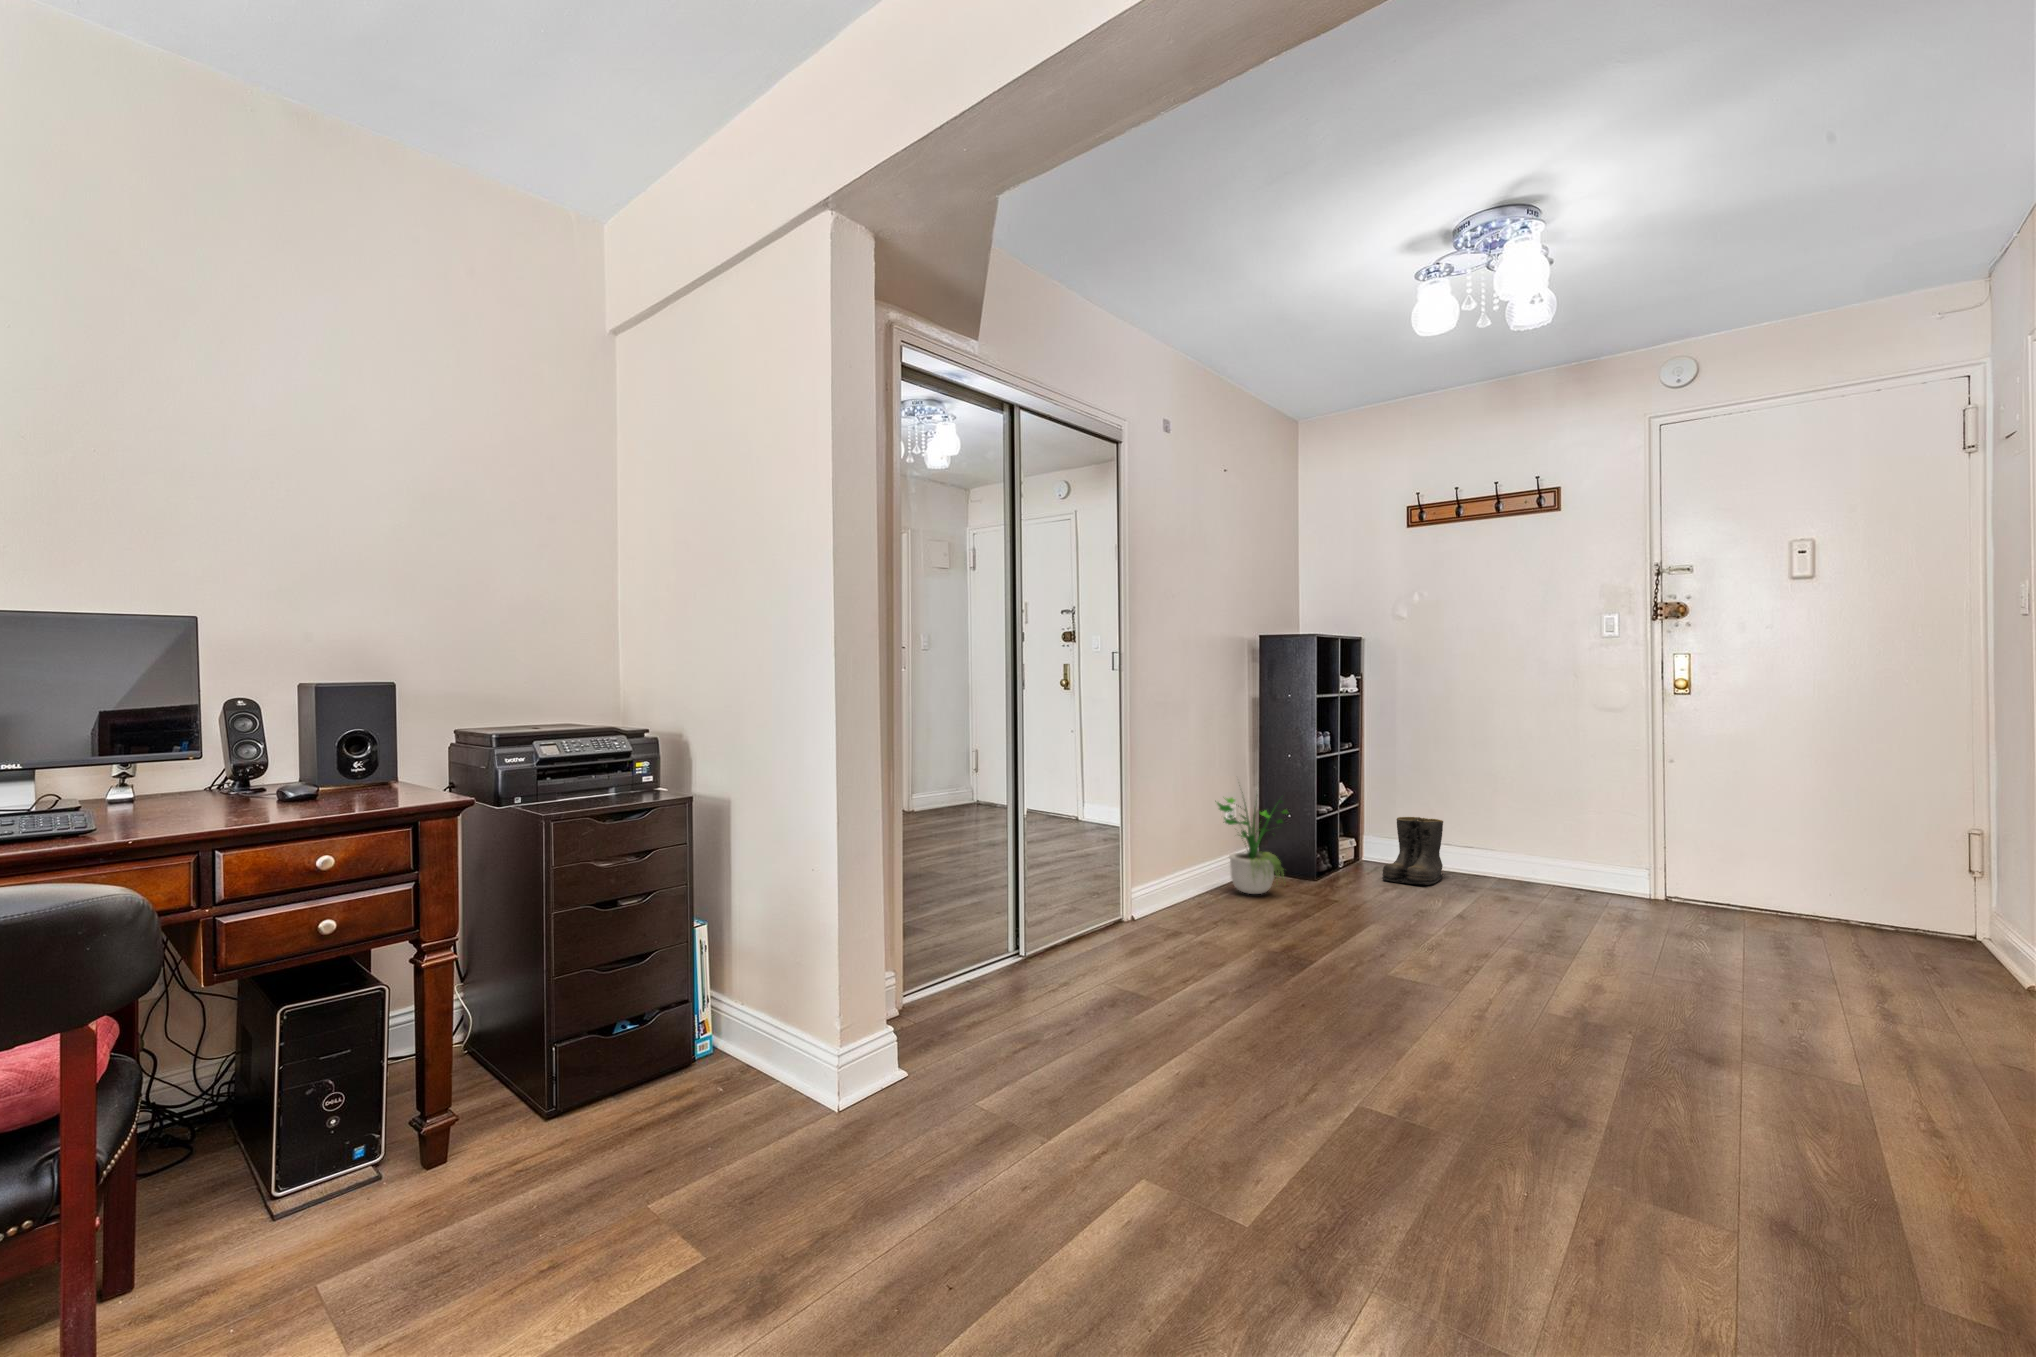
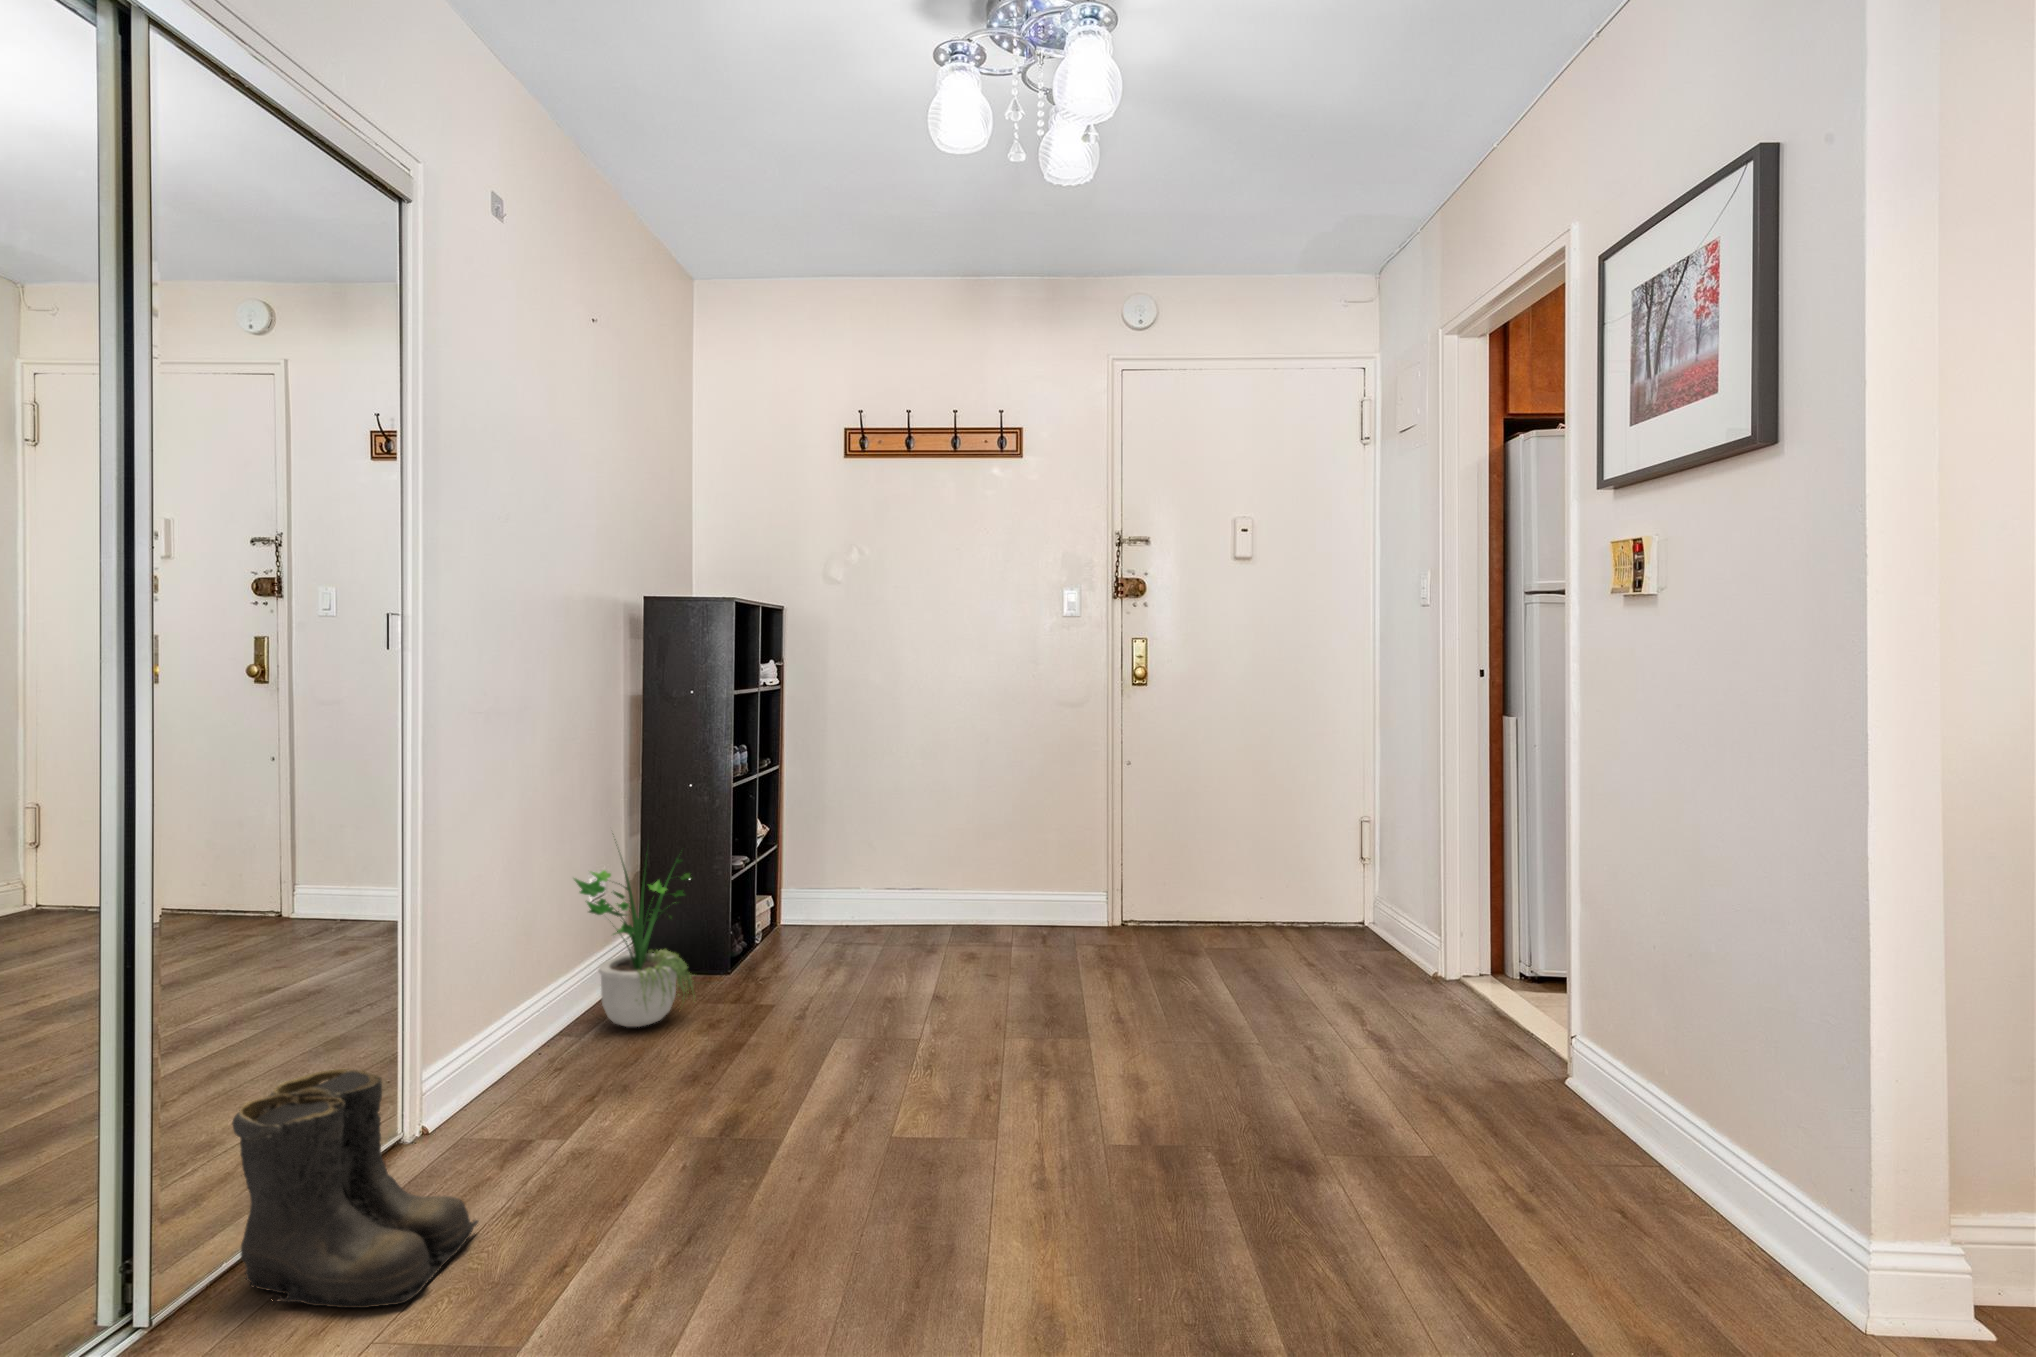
boots: present [1382,817,1443,885] -> present [232,1069,478,1308]

